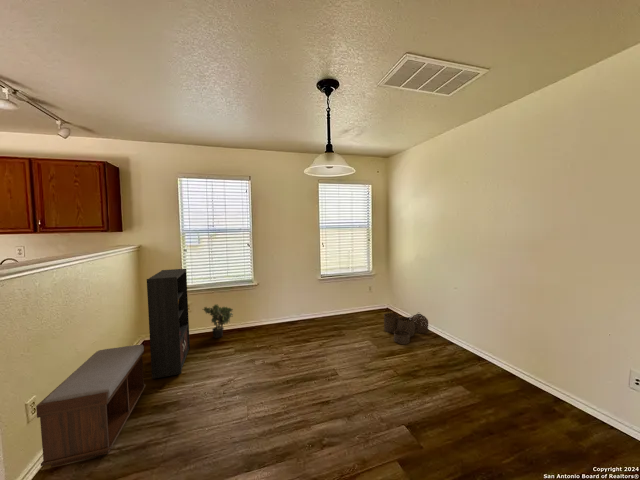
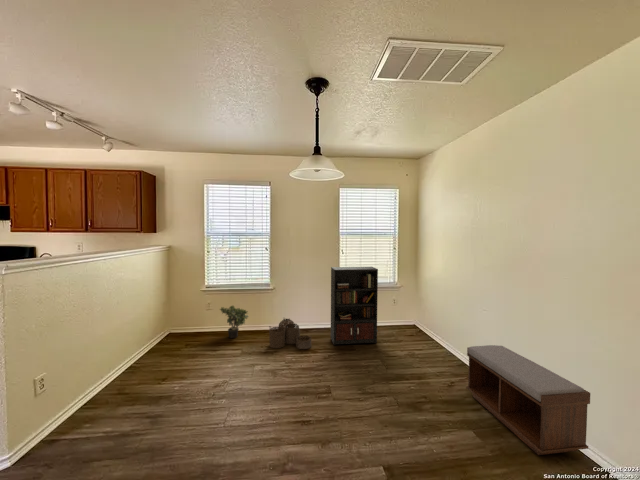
bookcase: present [147,269,190,379] -> present [331,267,378,345]
woven basket: present [384,313,428,344] -> present [269,319,311,349]
bench: present [36,345,146,467] -> present [466,345,590,455]

